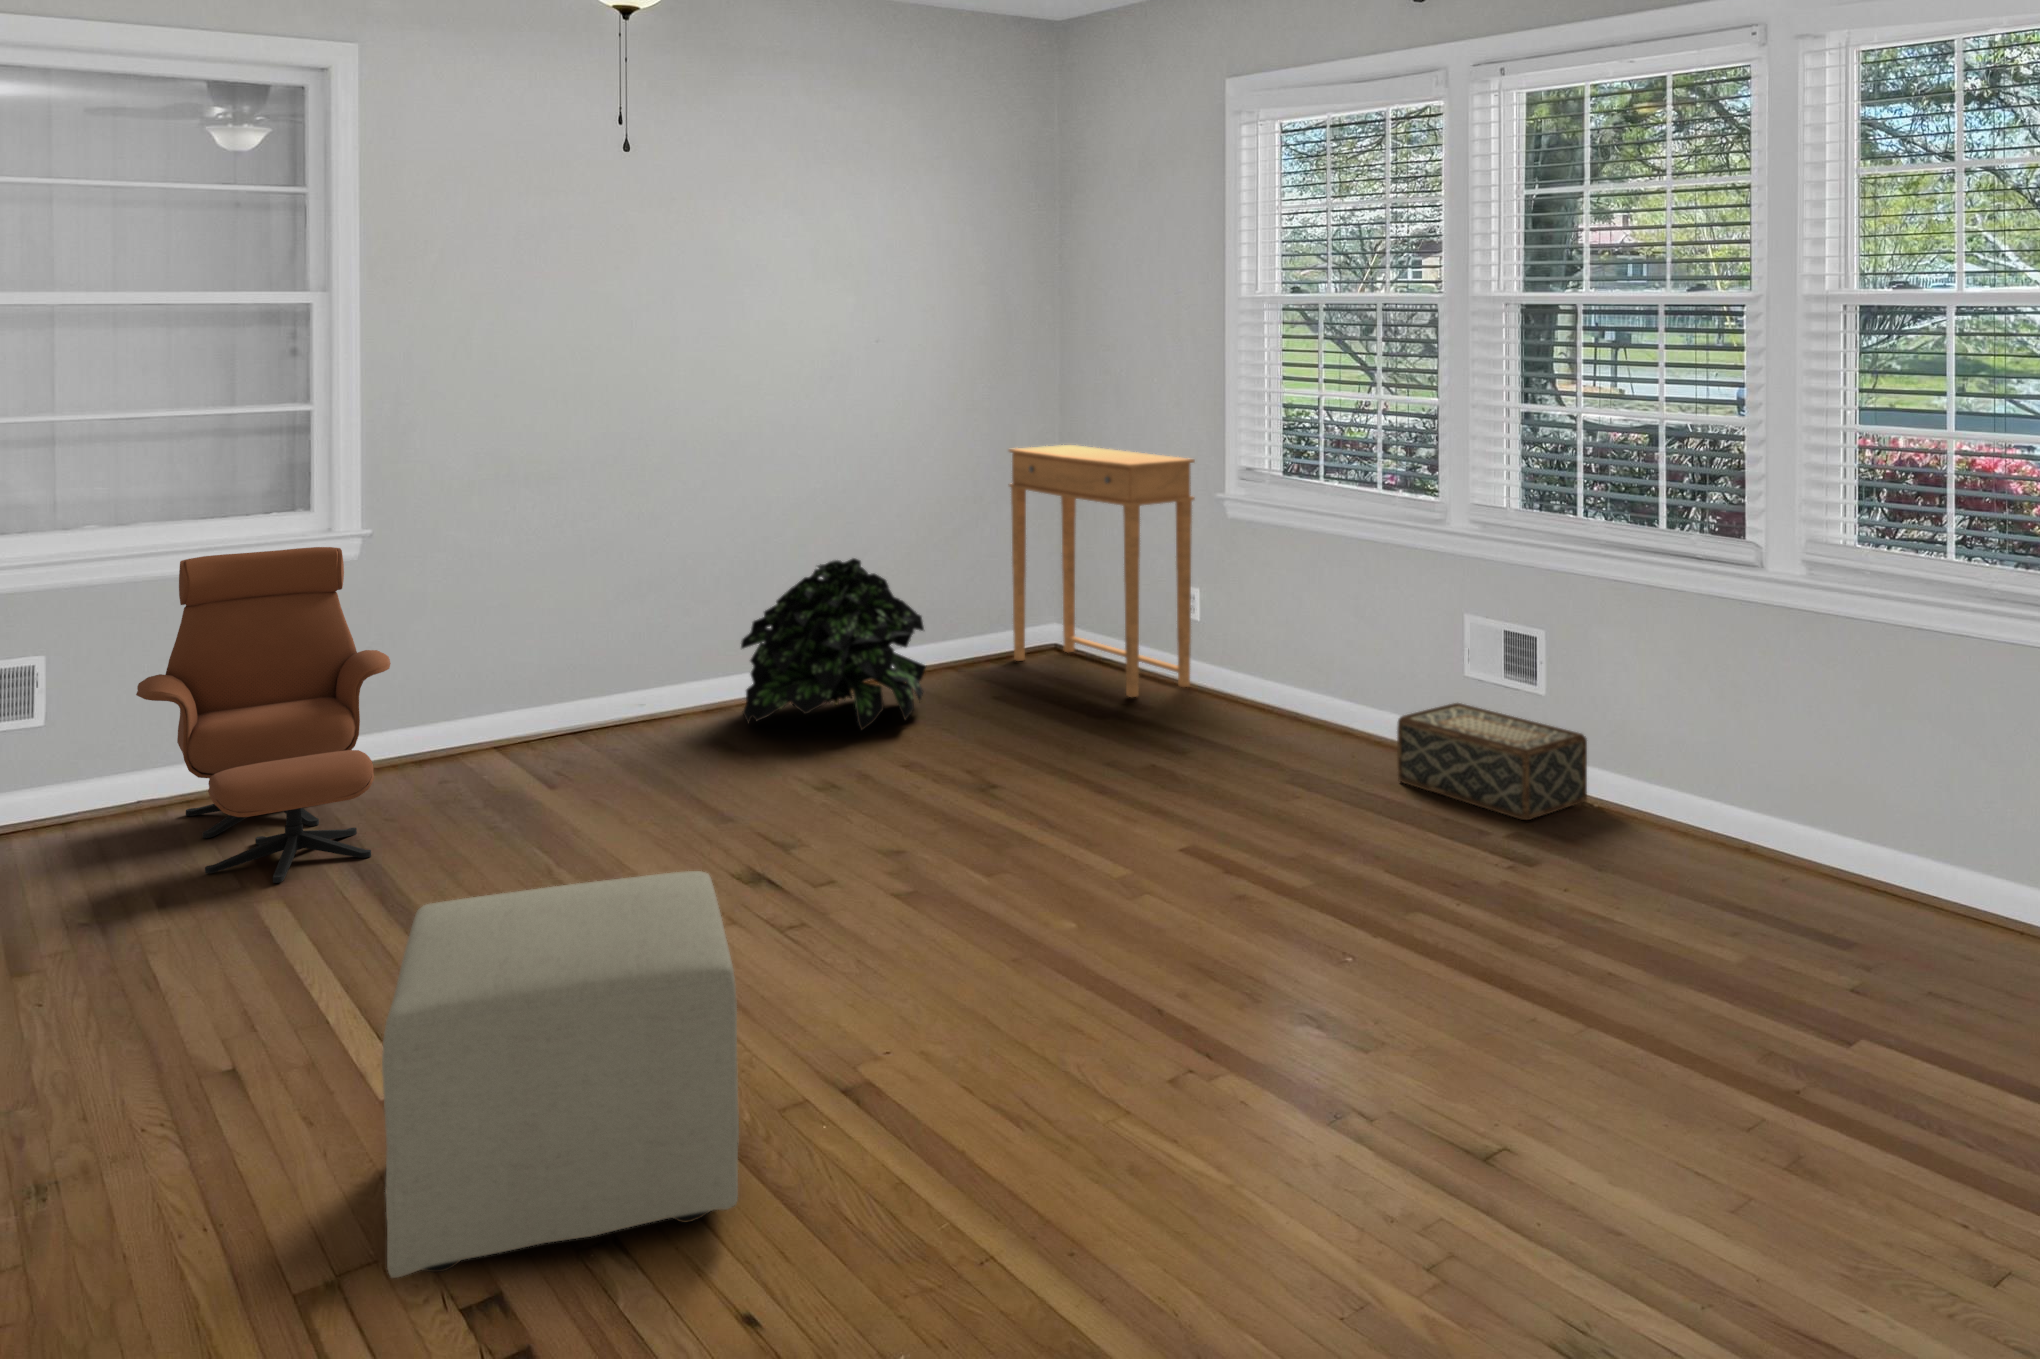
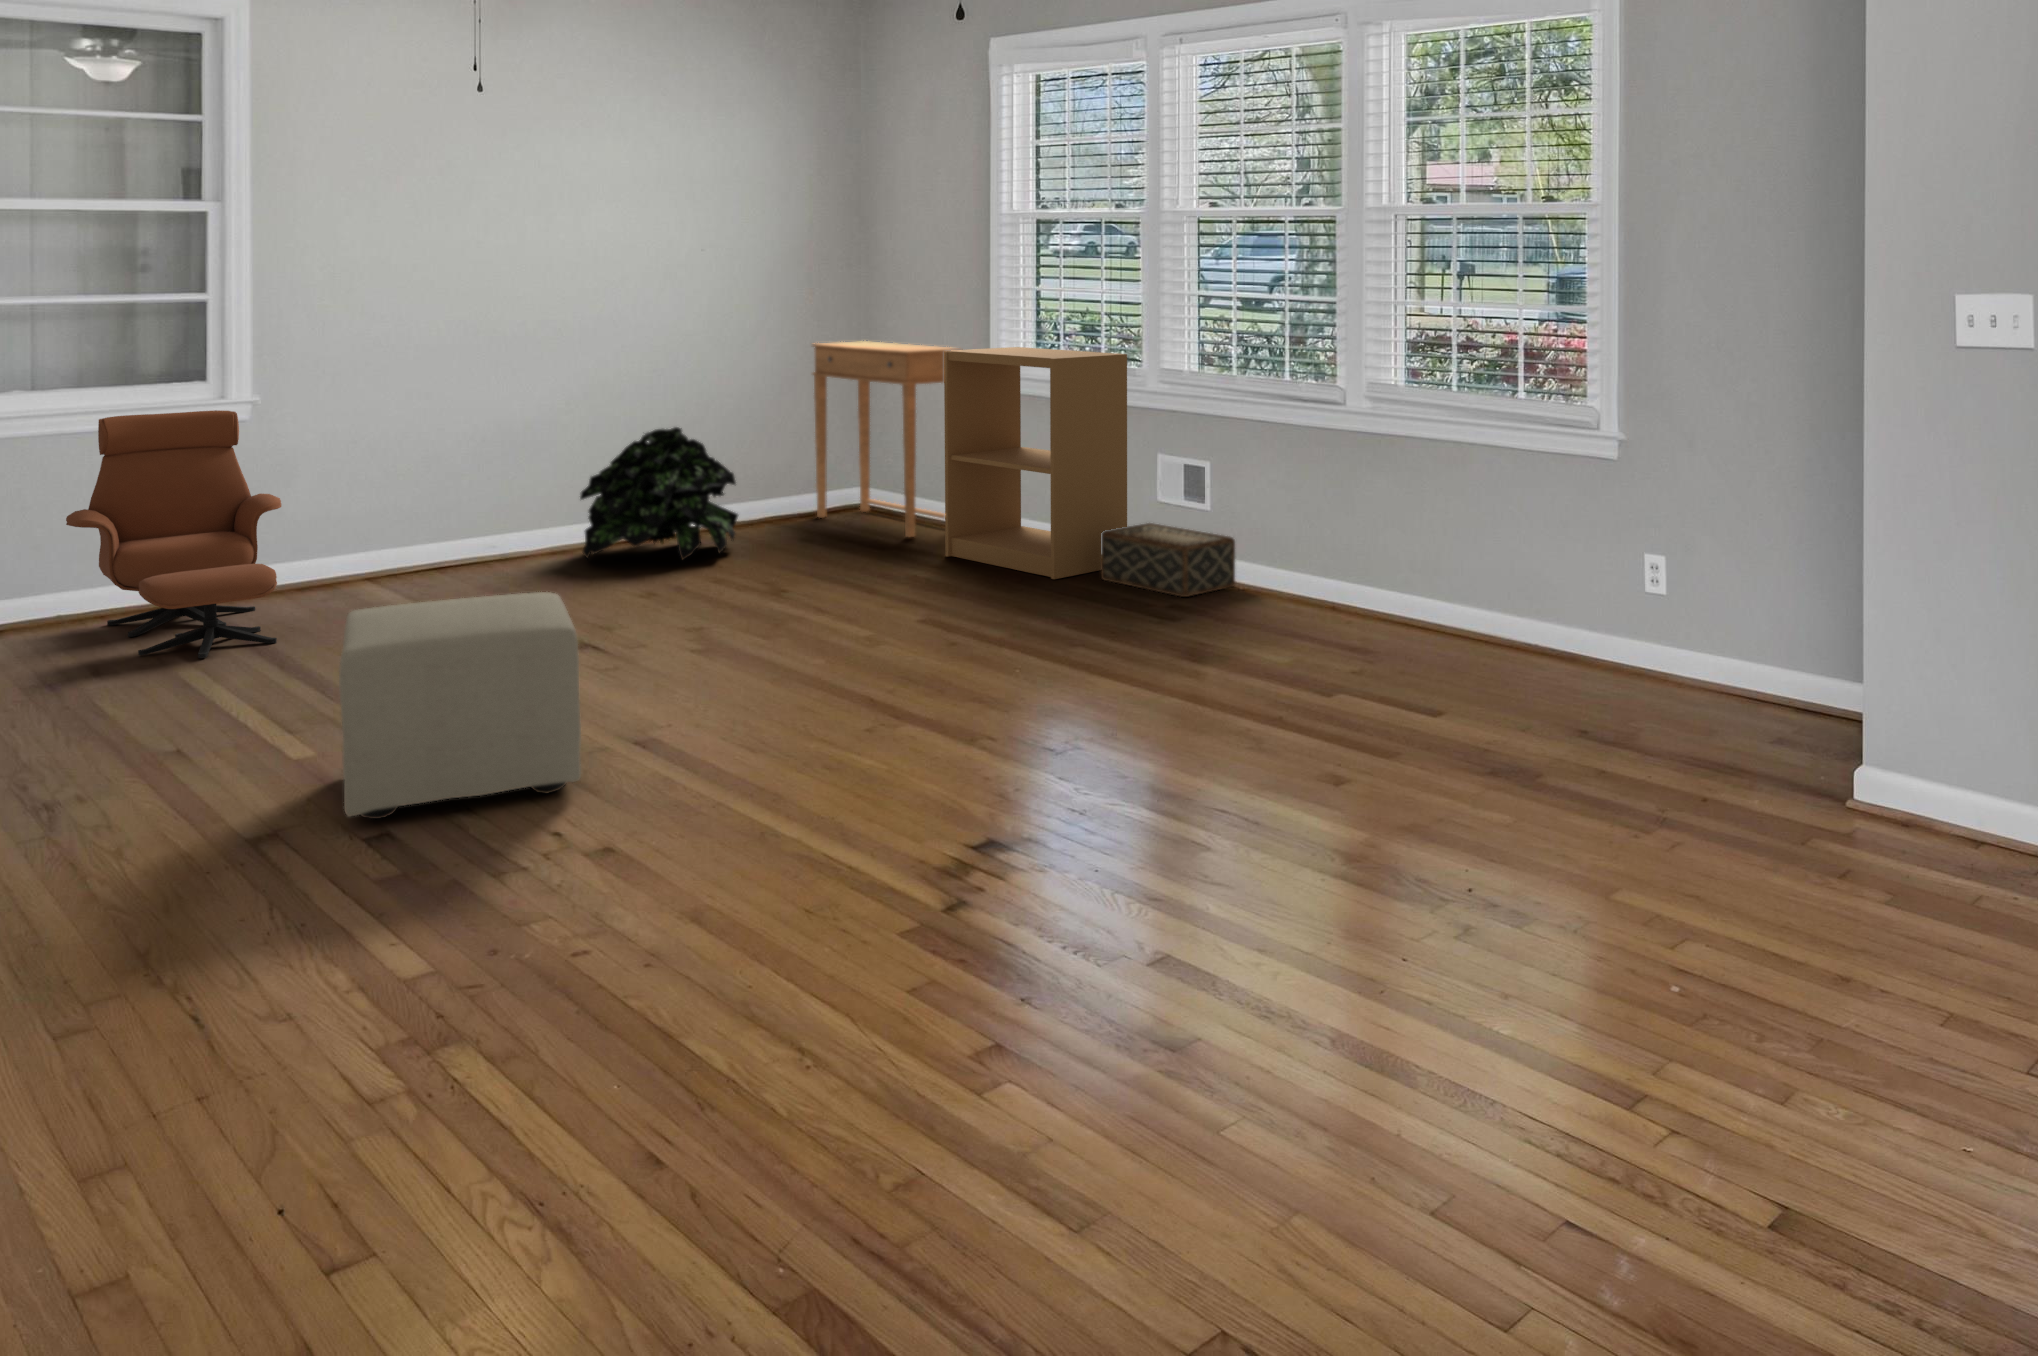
bookshelf: none [1183,461,1424,779] -> present [944,347,1127,579]

